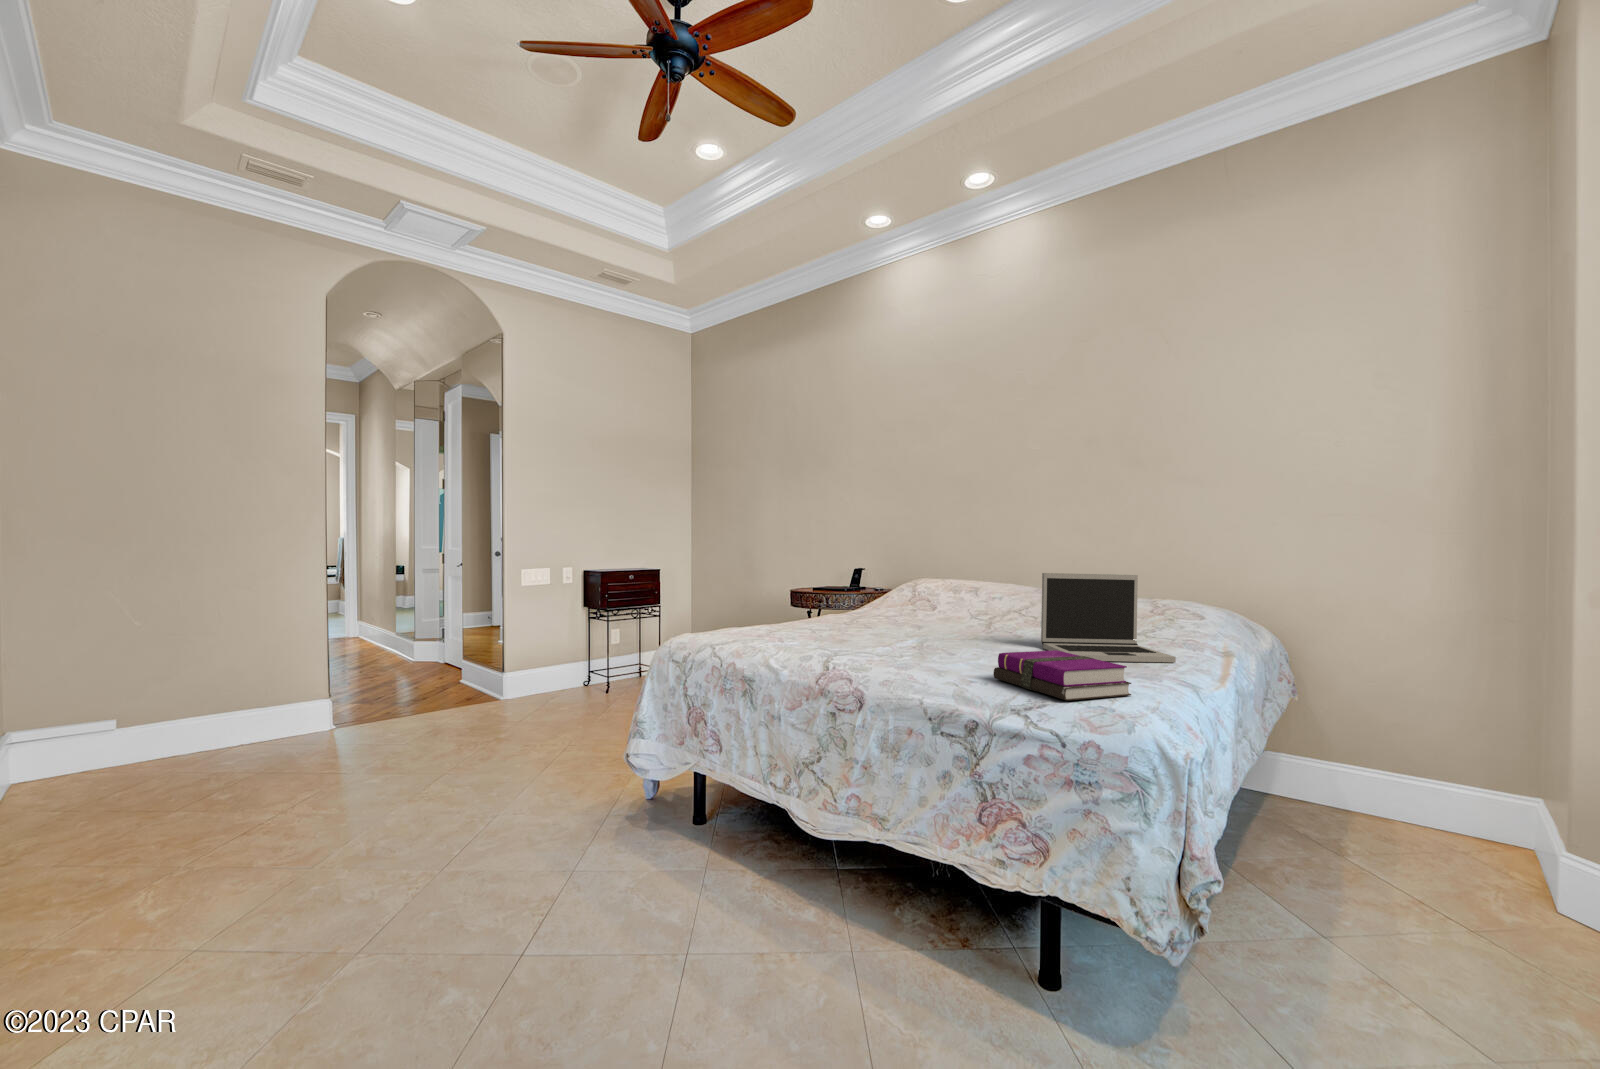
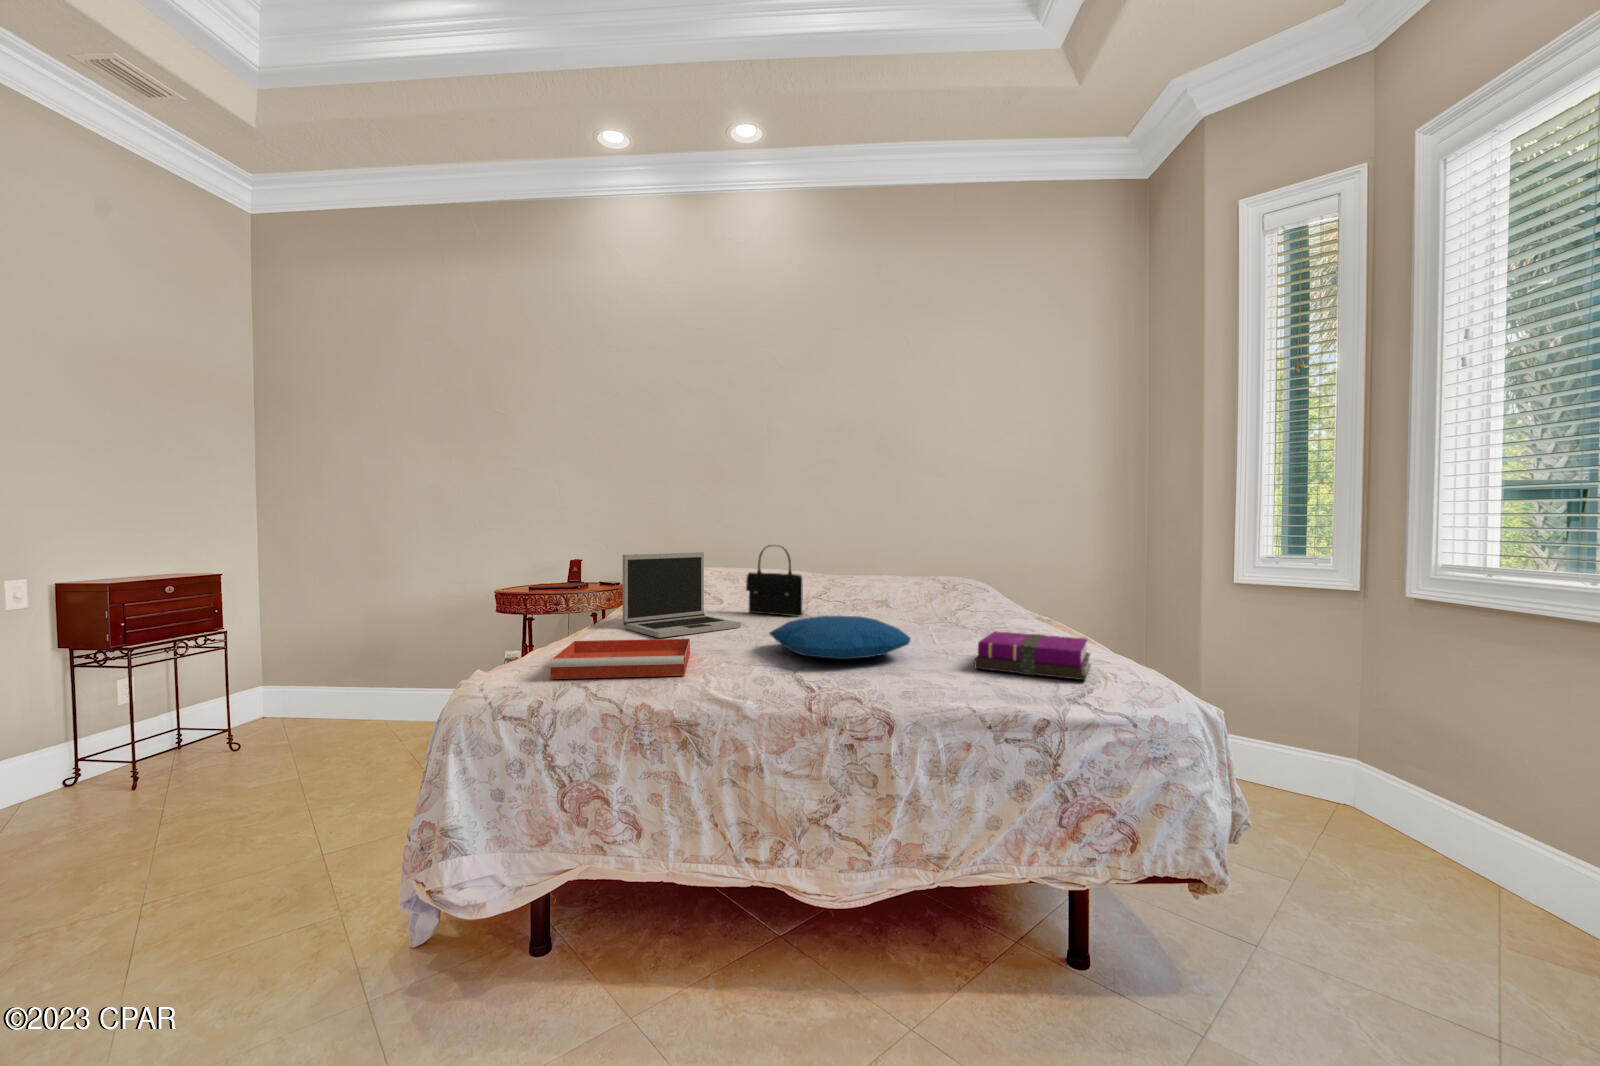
handbag: none [944,560,985,630] -> present [746,545,803,616]
laptop: present [1041,573,1176,662] -> present [623,552,741,638]
tray: none [701,620,817,649] -> present [549,639,690,679]
pillow: none [863,621,975,657] -> present [769,616,911,659]

